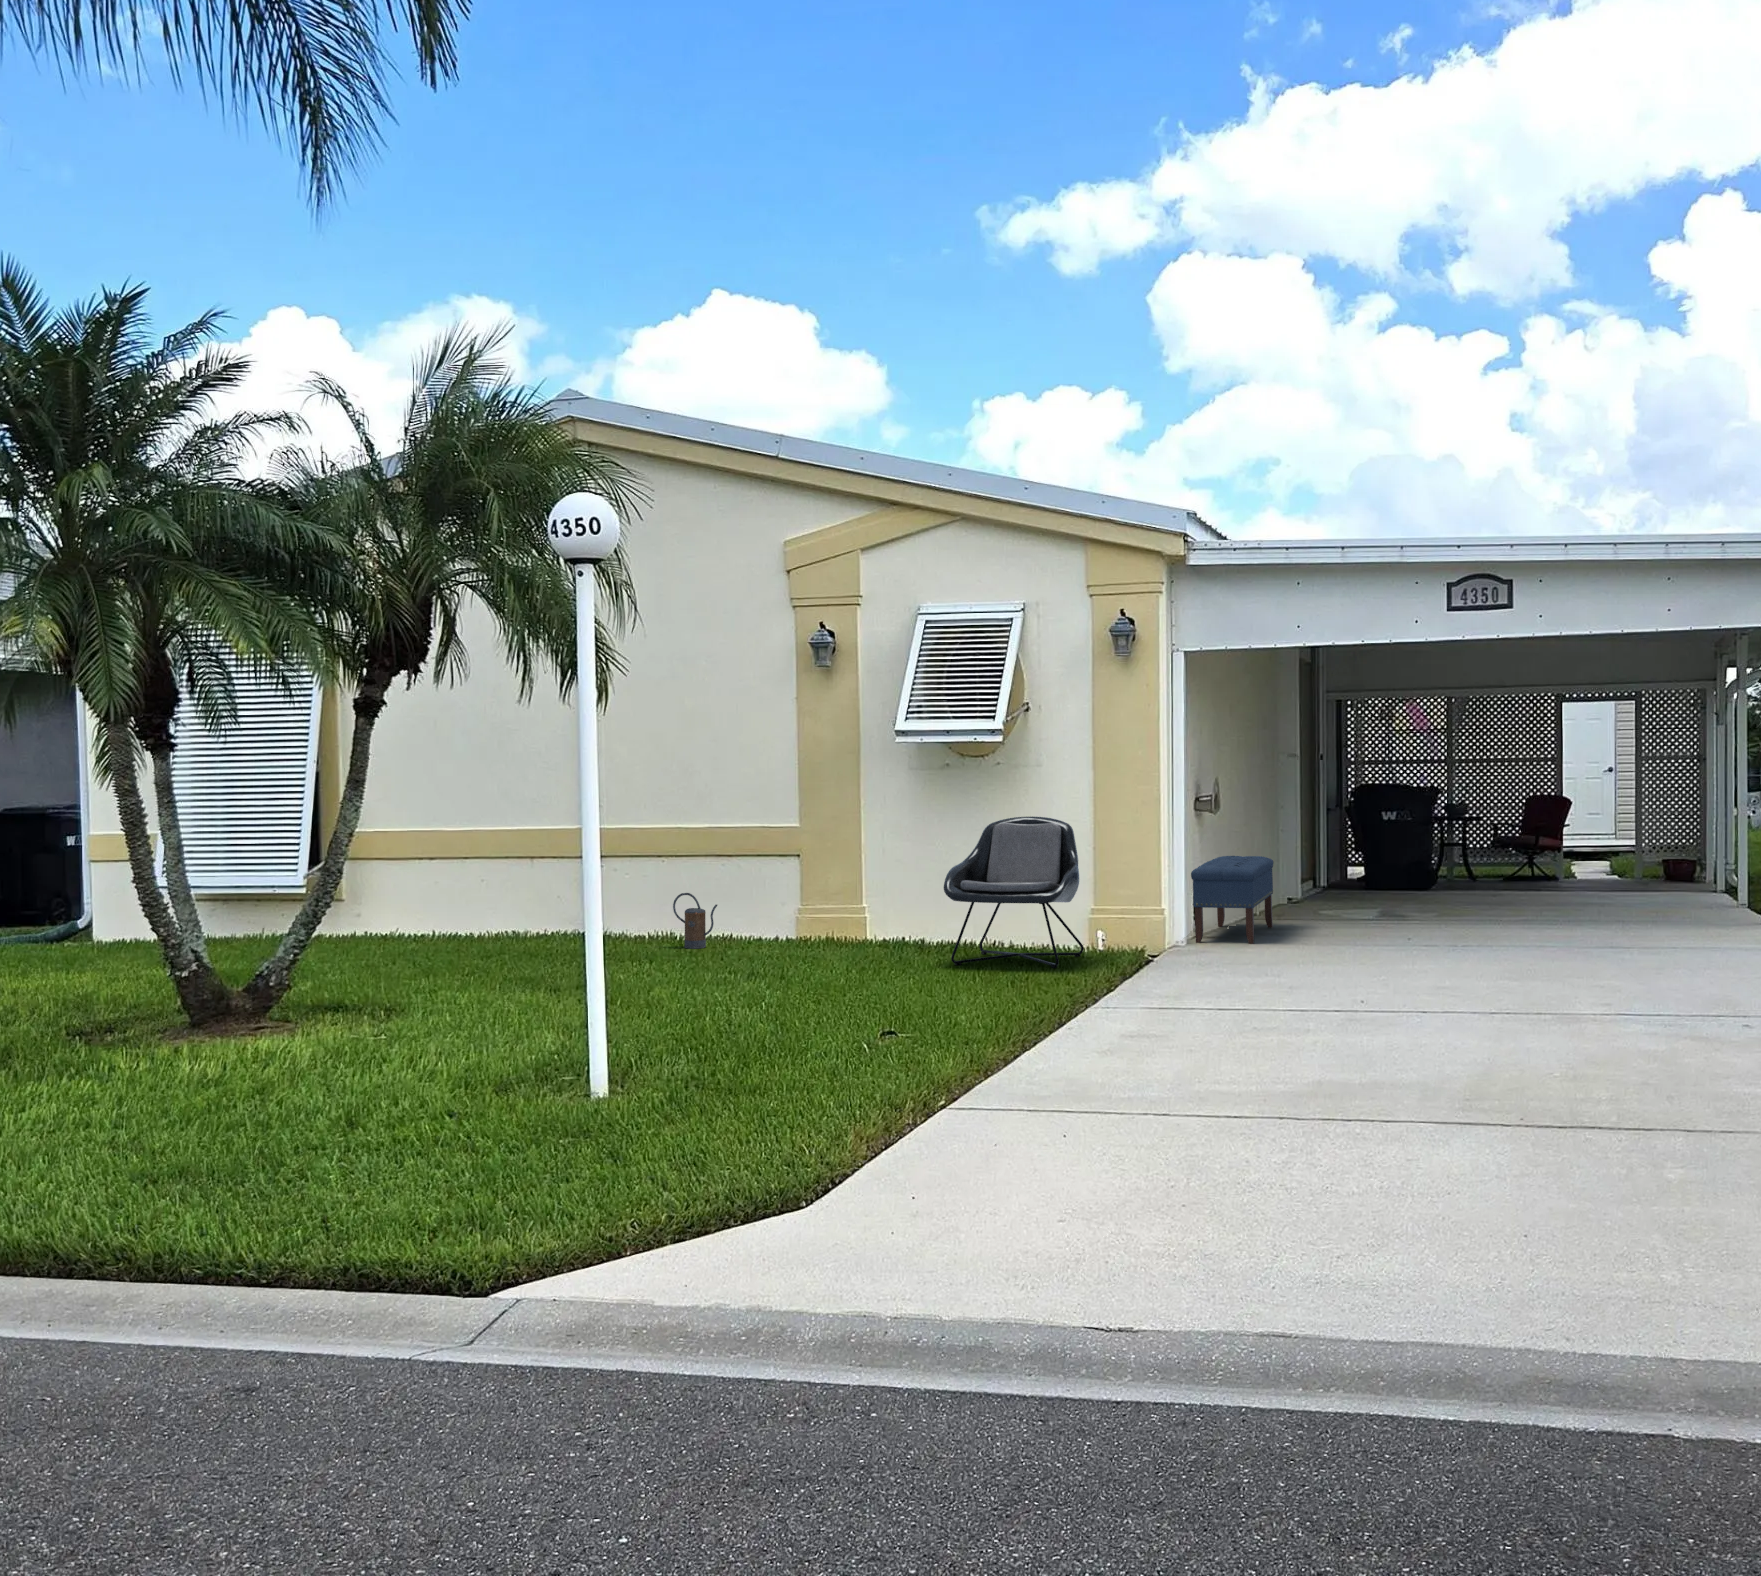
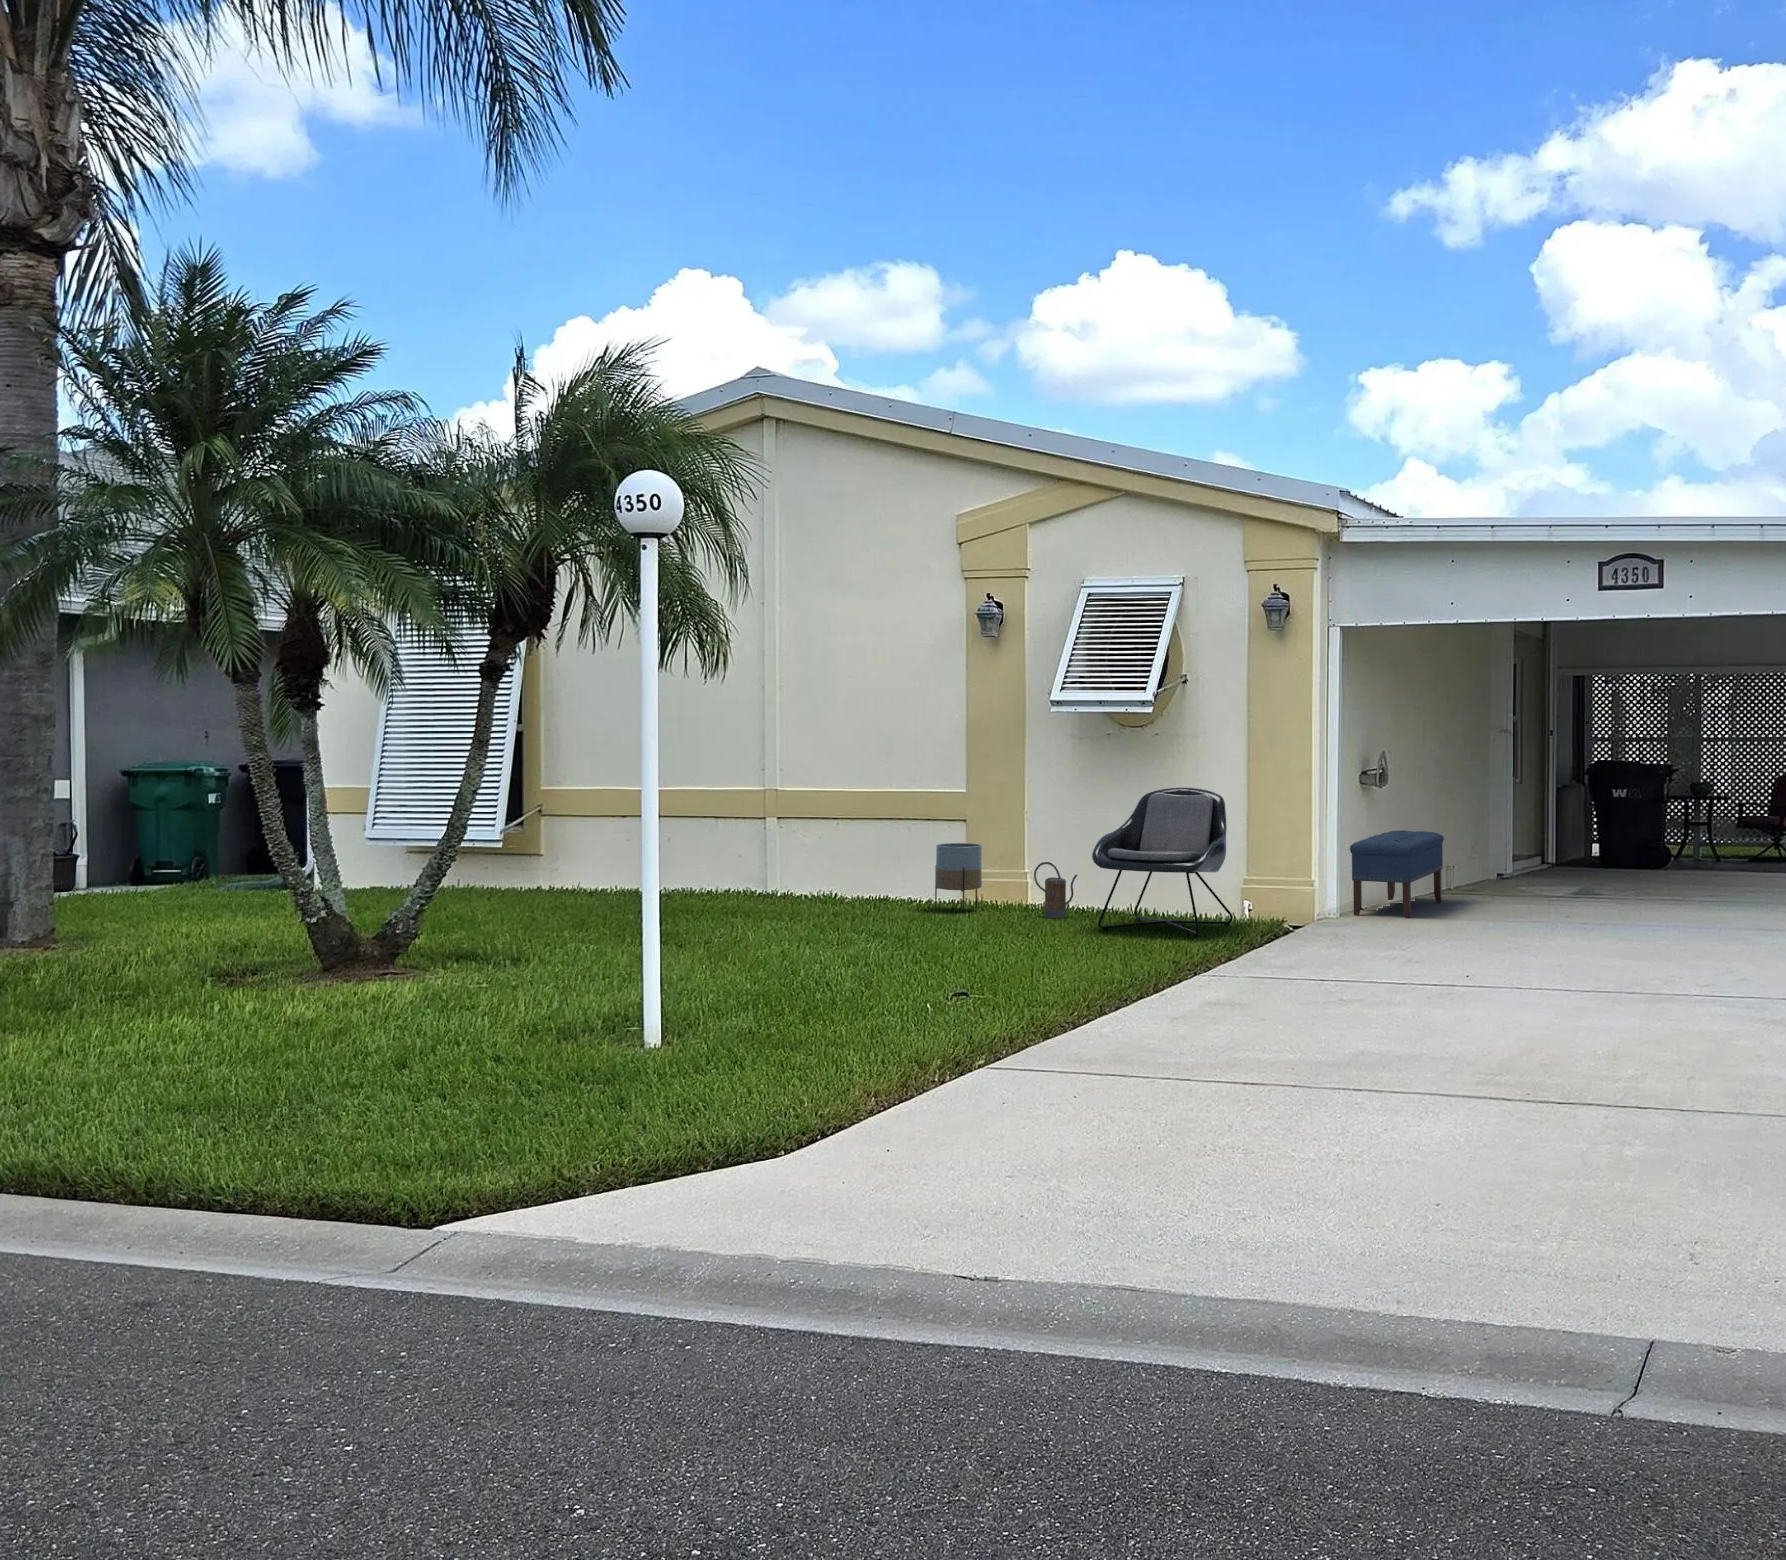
planter: none [768,880,817,953] -> present [935,843,982,914]
watering can: present [673,893,717,948] -> present [1034,862,1078,918]

